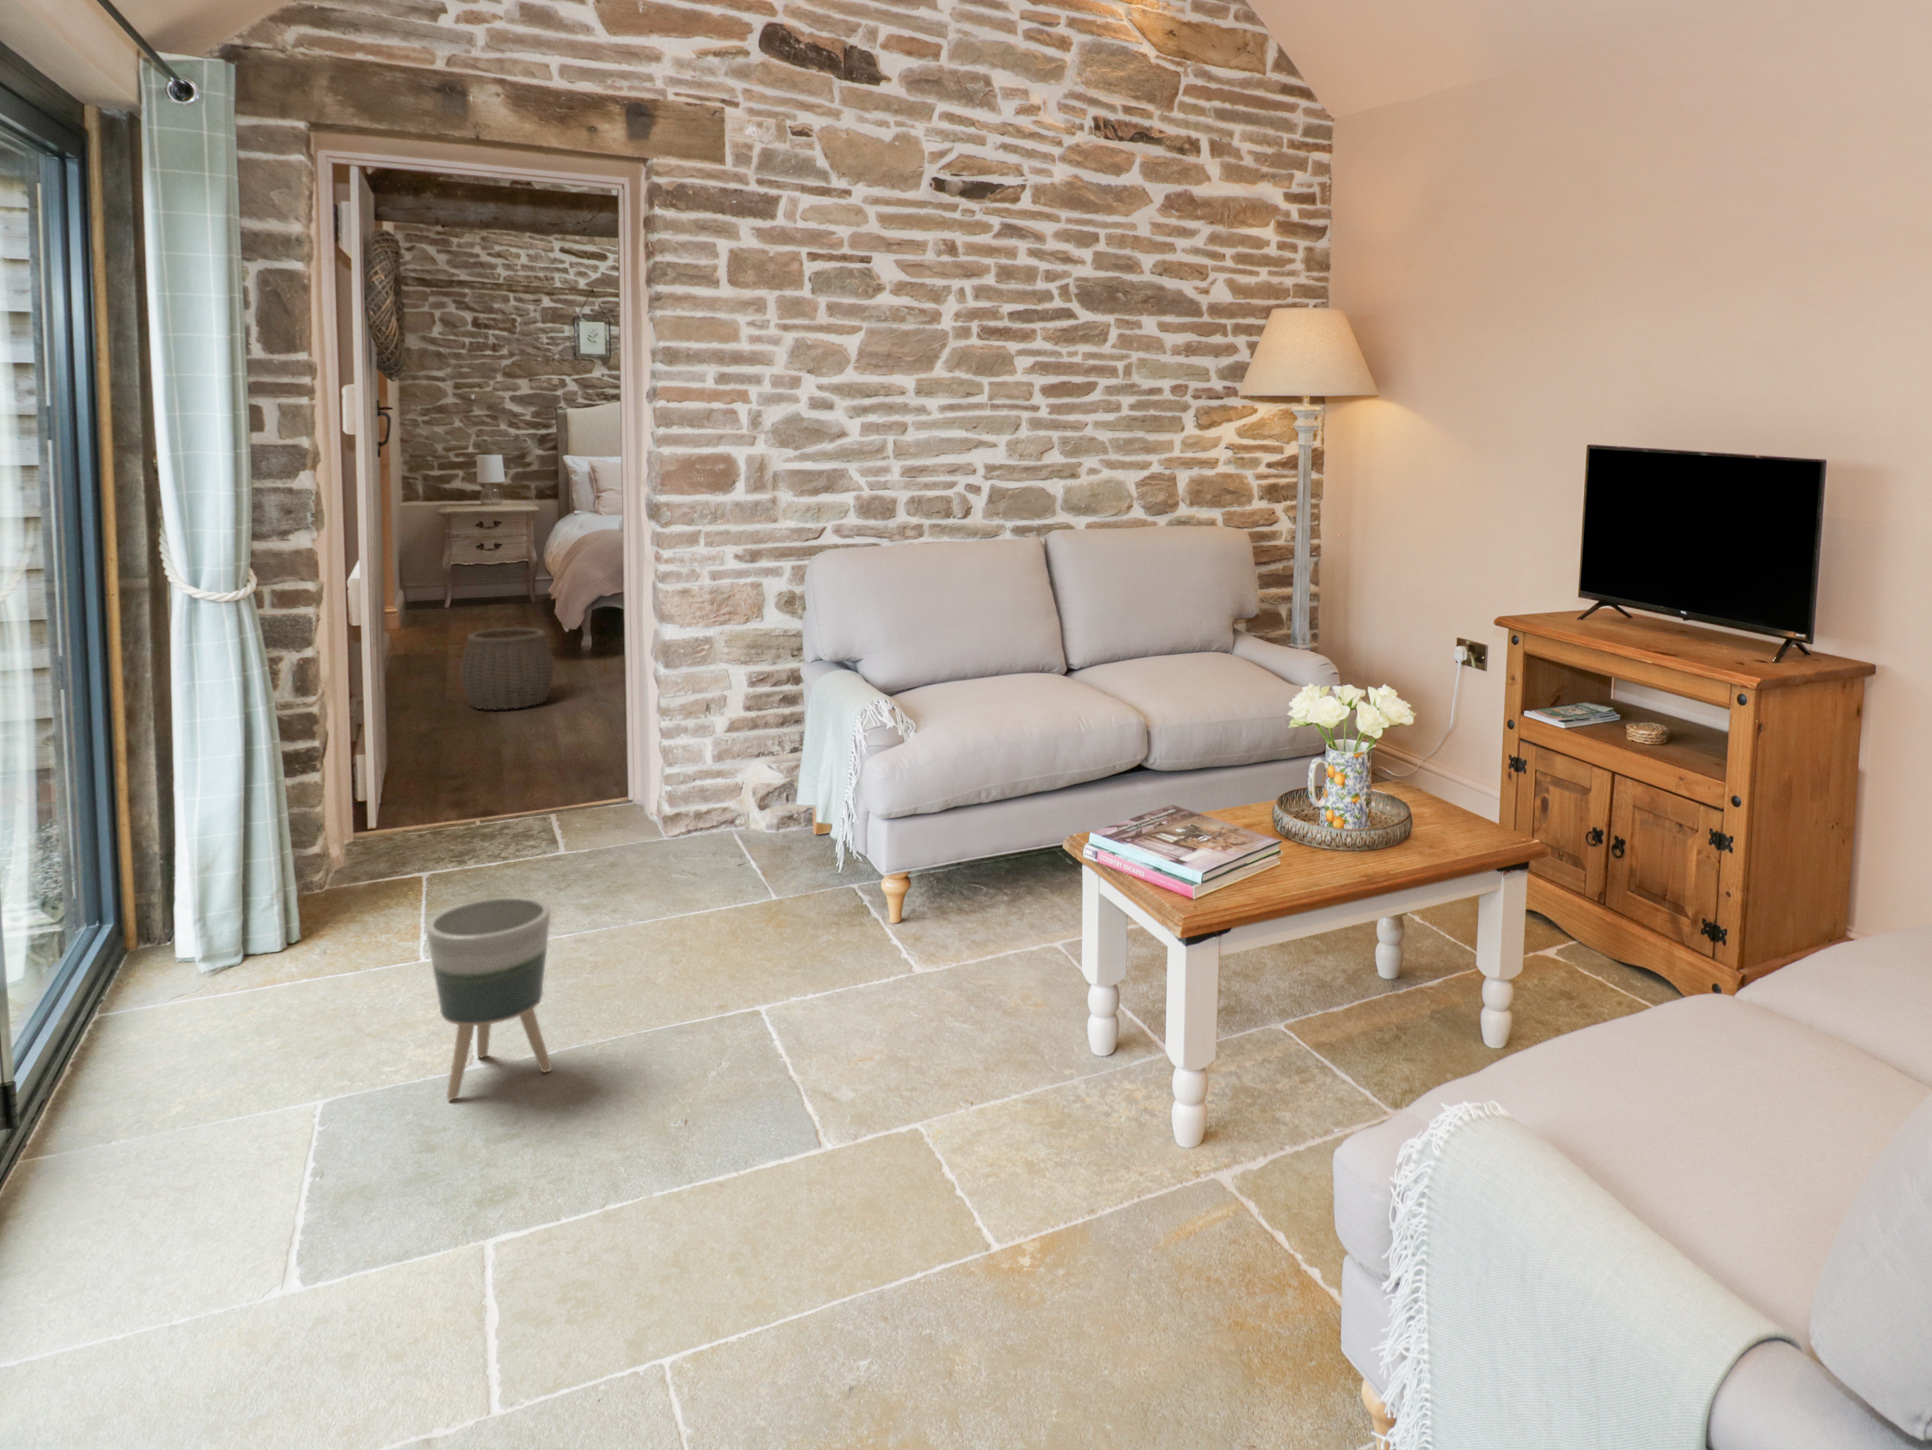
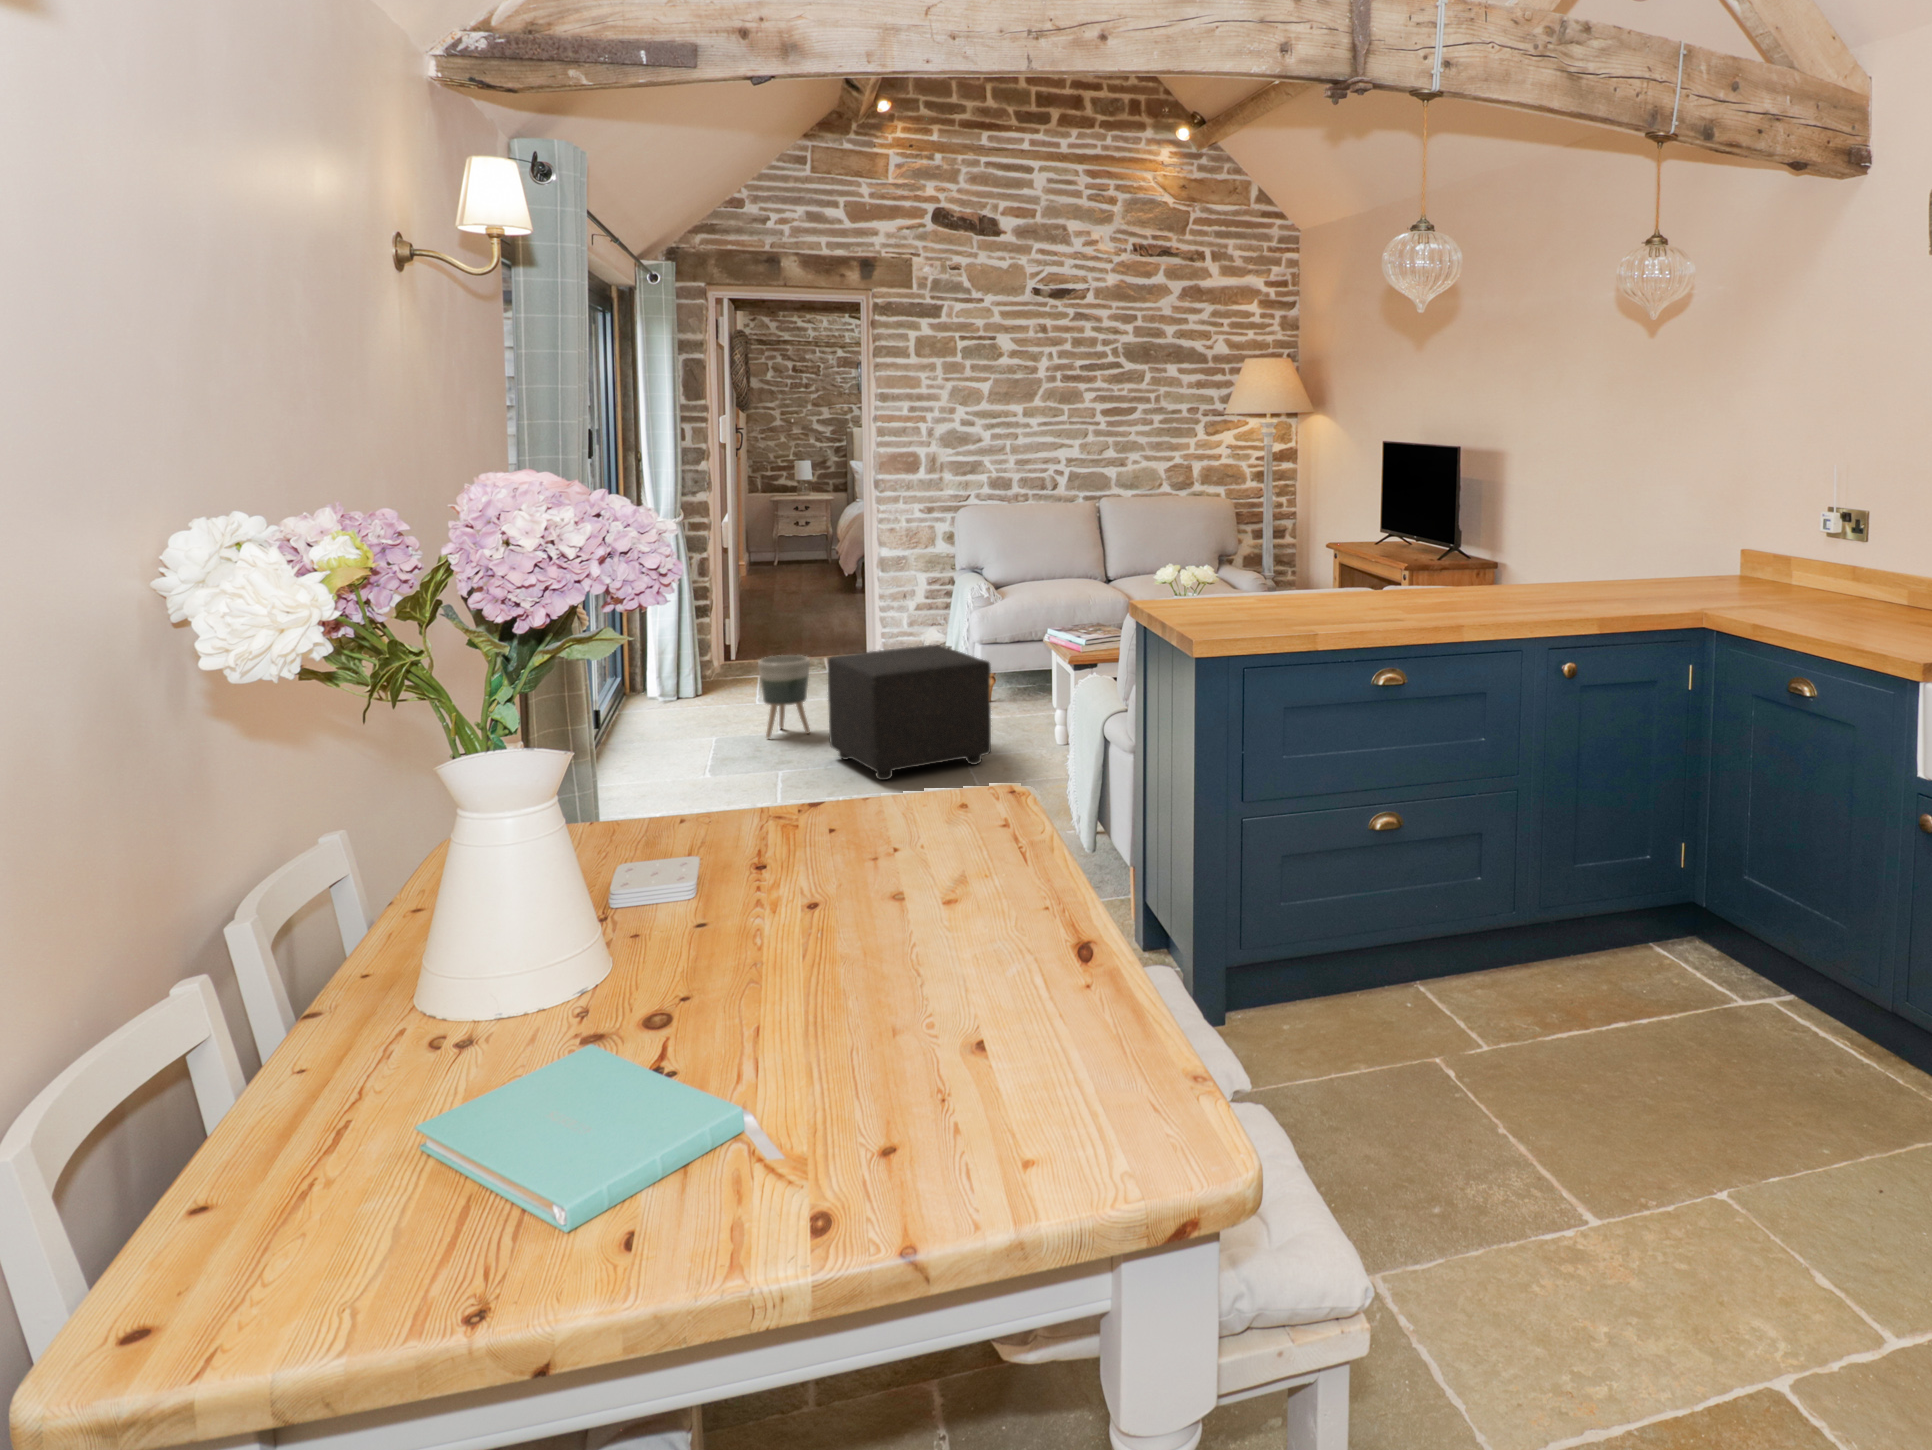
woven basket: present [461,627,553,710] -> none [780,565,834,614]
ottoman: none [607,875,1002,1269] -> present [828,645,991,780]

